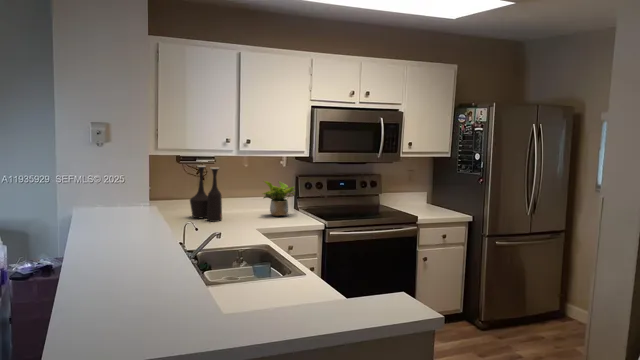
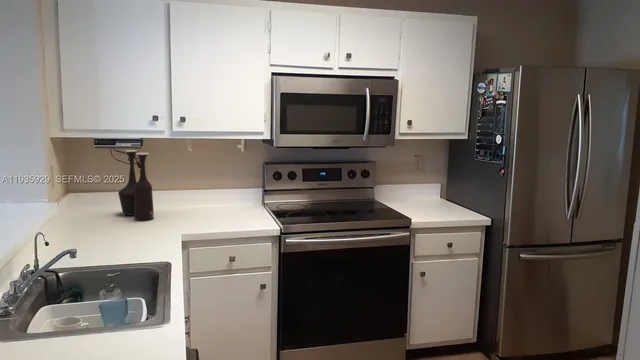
potted plant: present [263,181,295,216] -> none [207,169,257,214]

